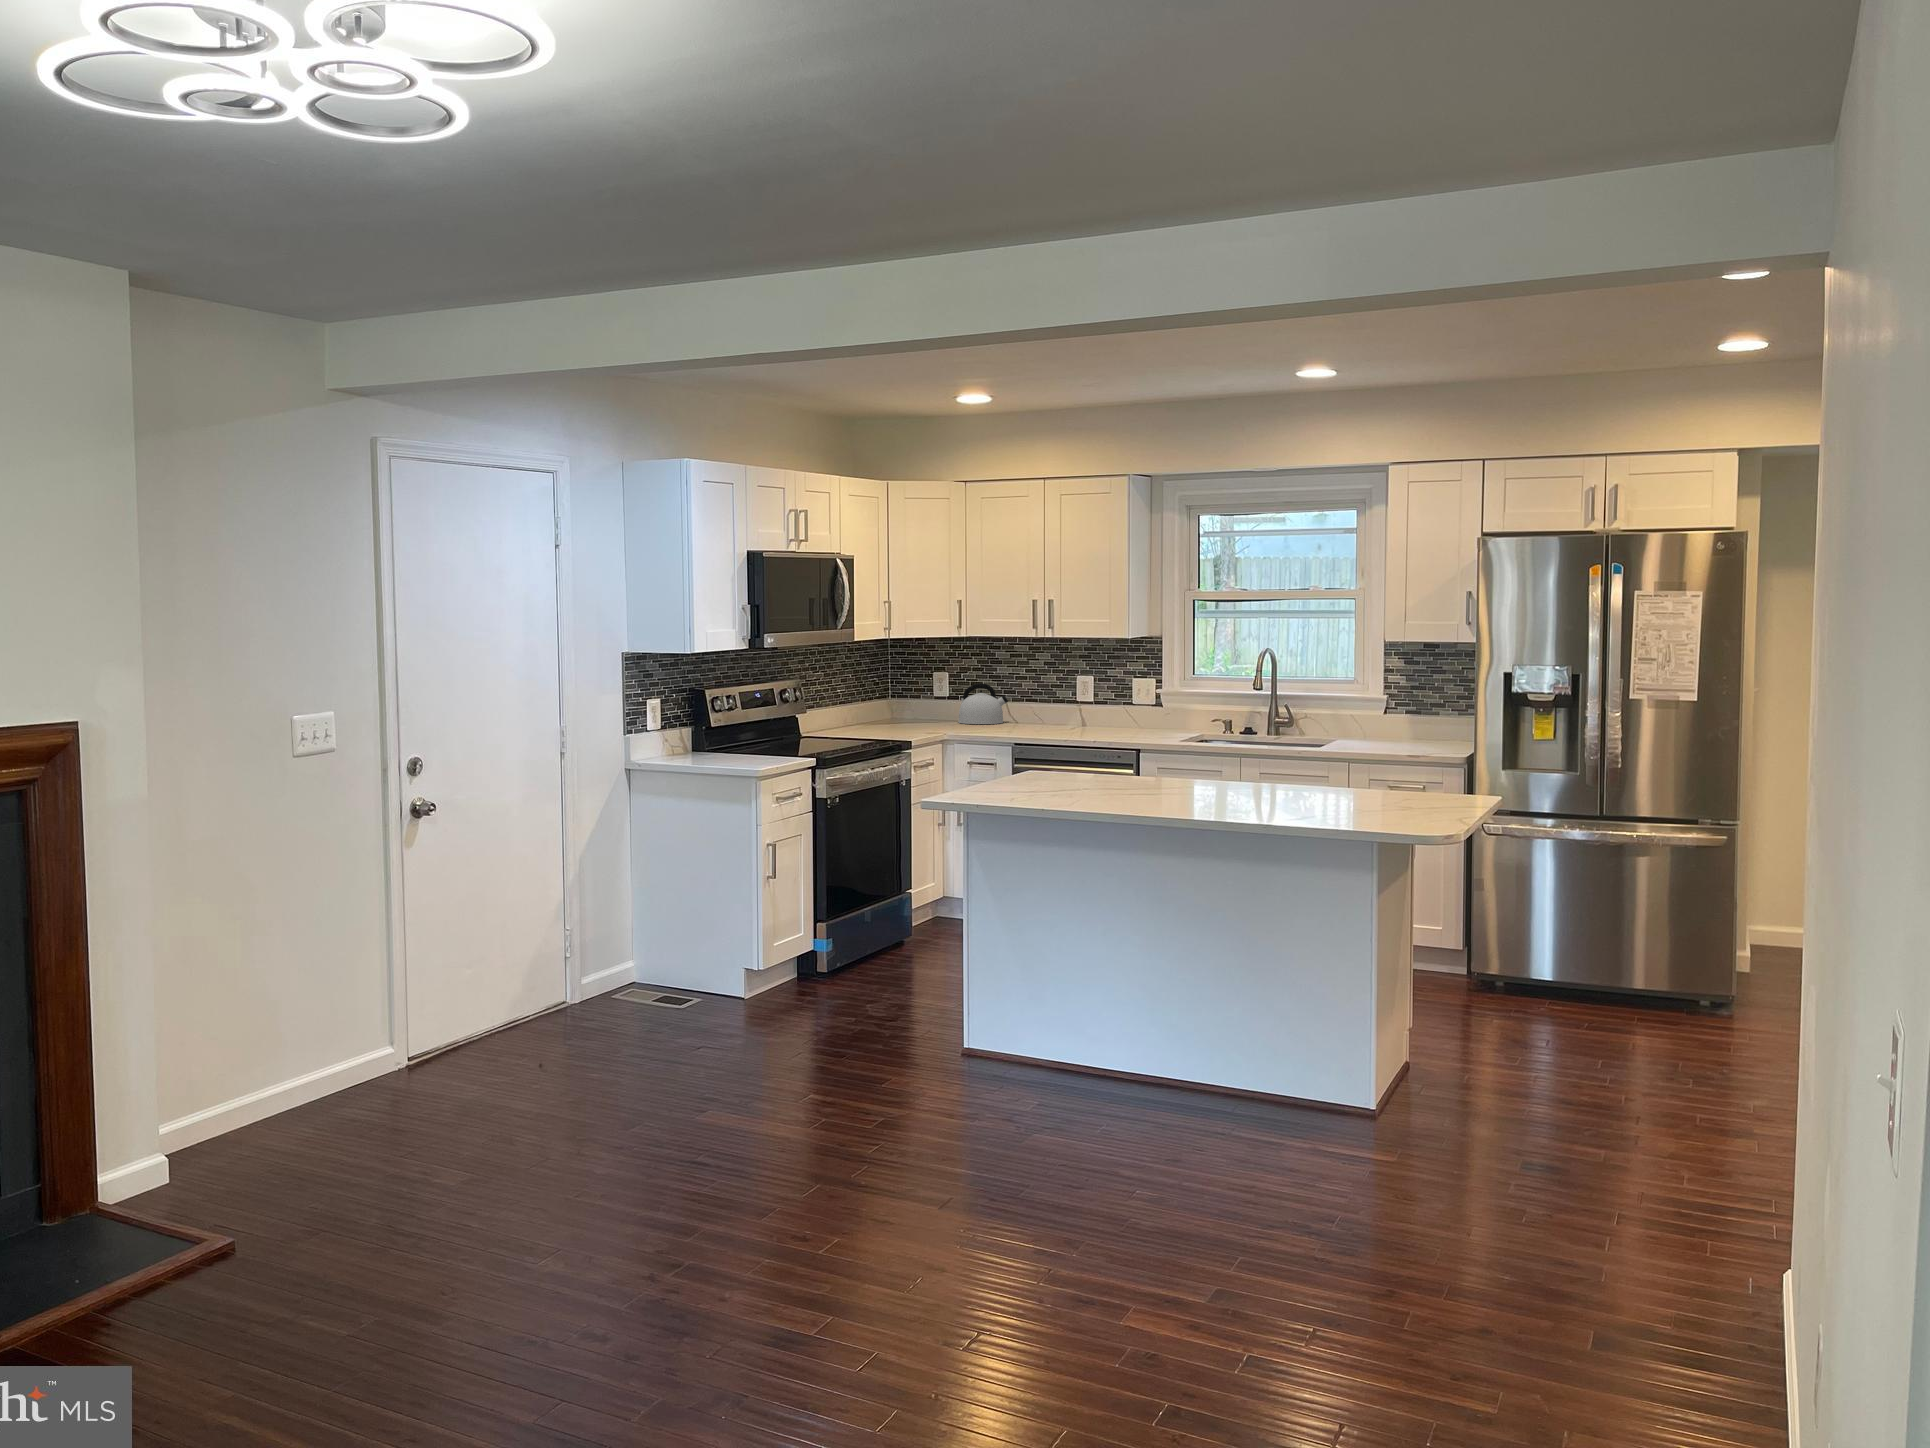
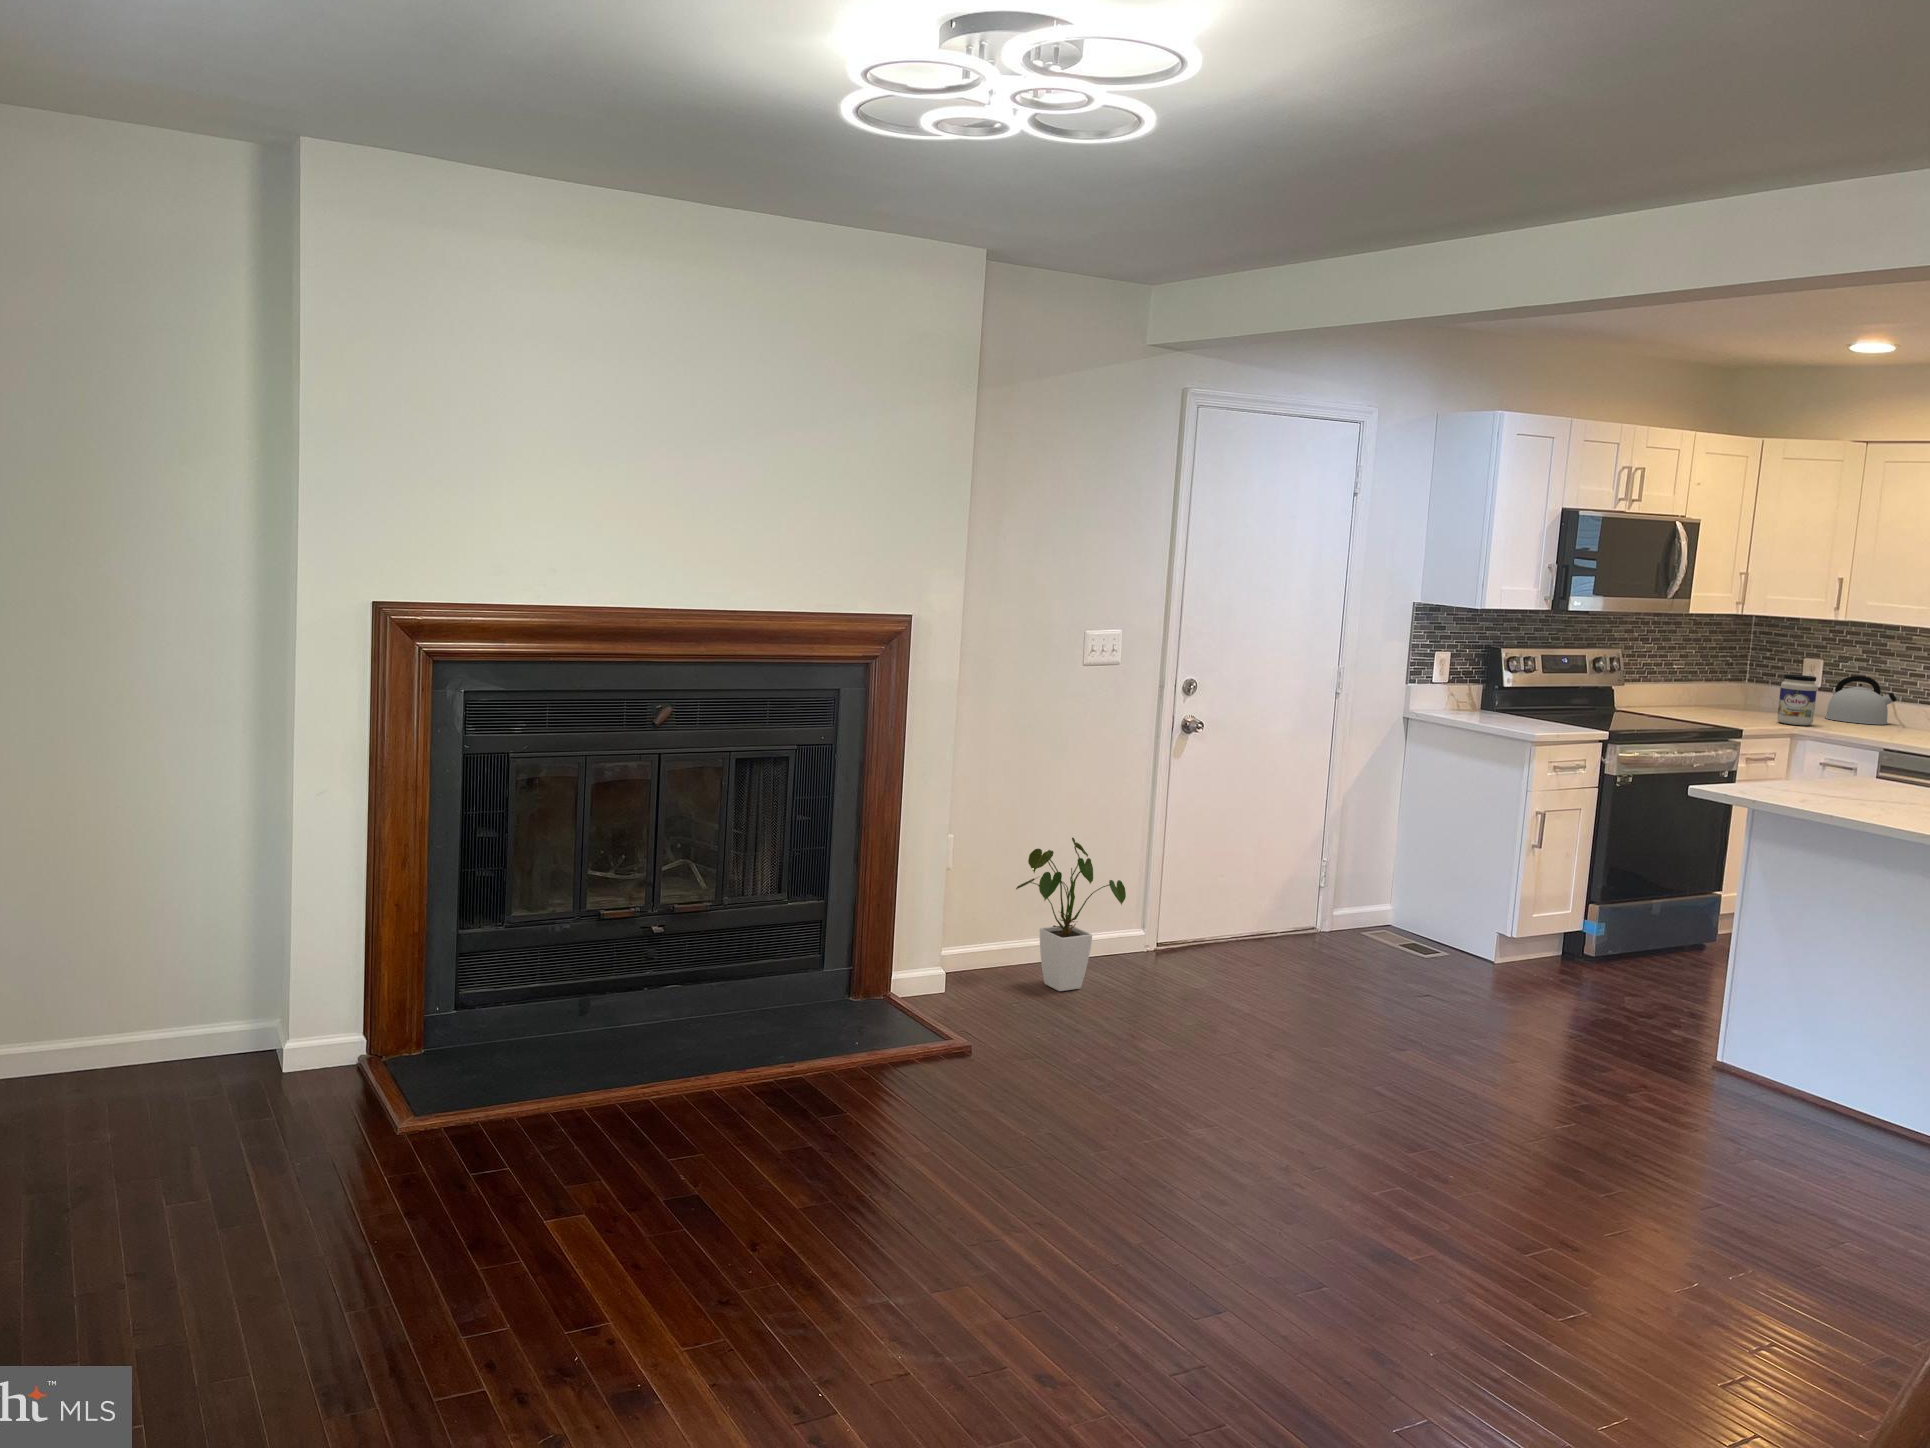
jar: none [929,688,957,732] -> present [1777,674,1817,725]
house plant: none [241,959,386,1144] -> present [1016,838,1126,991]

